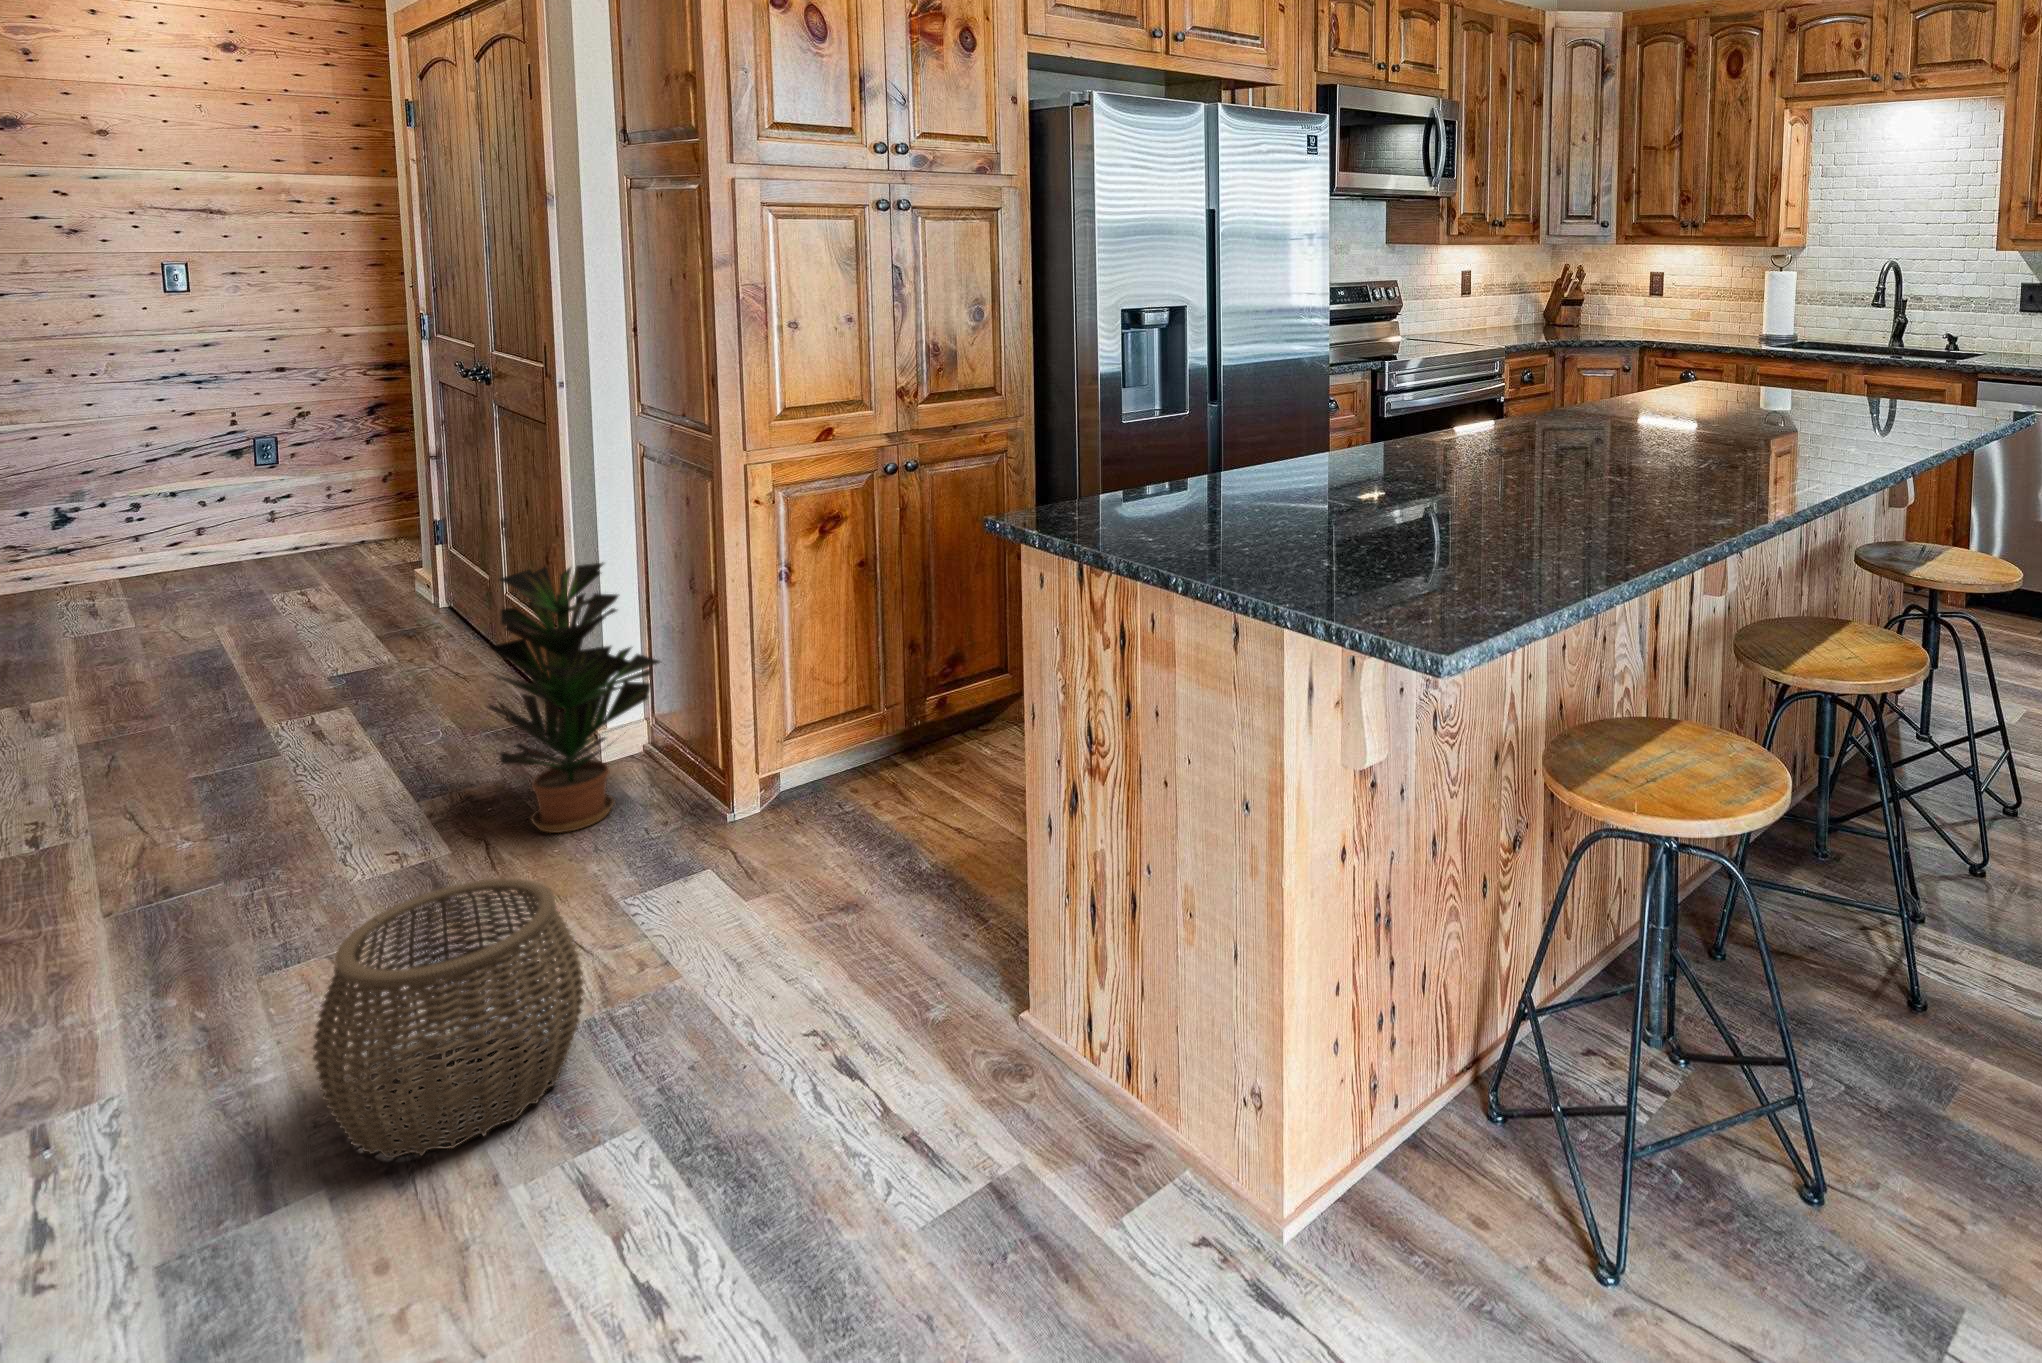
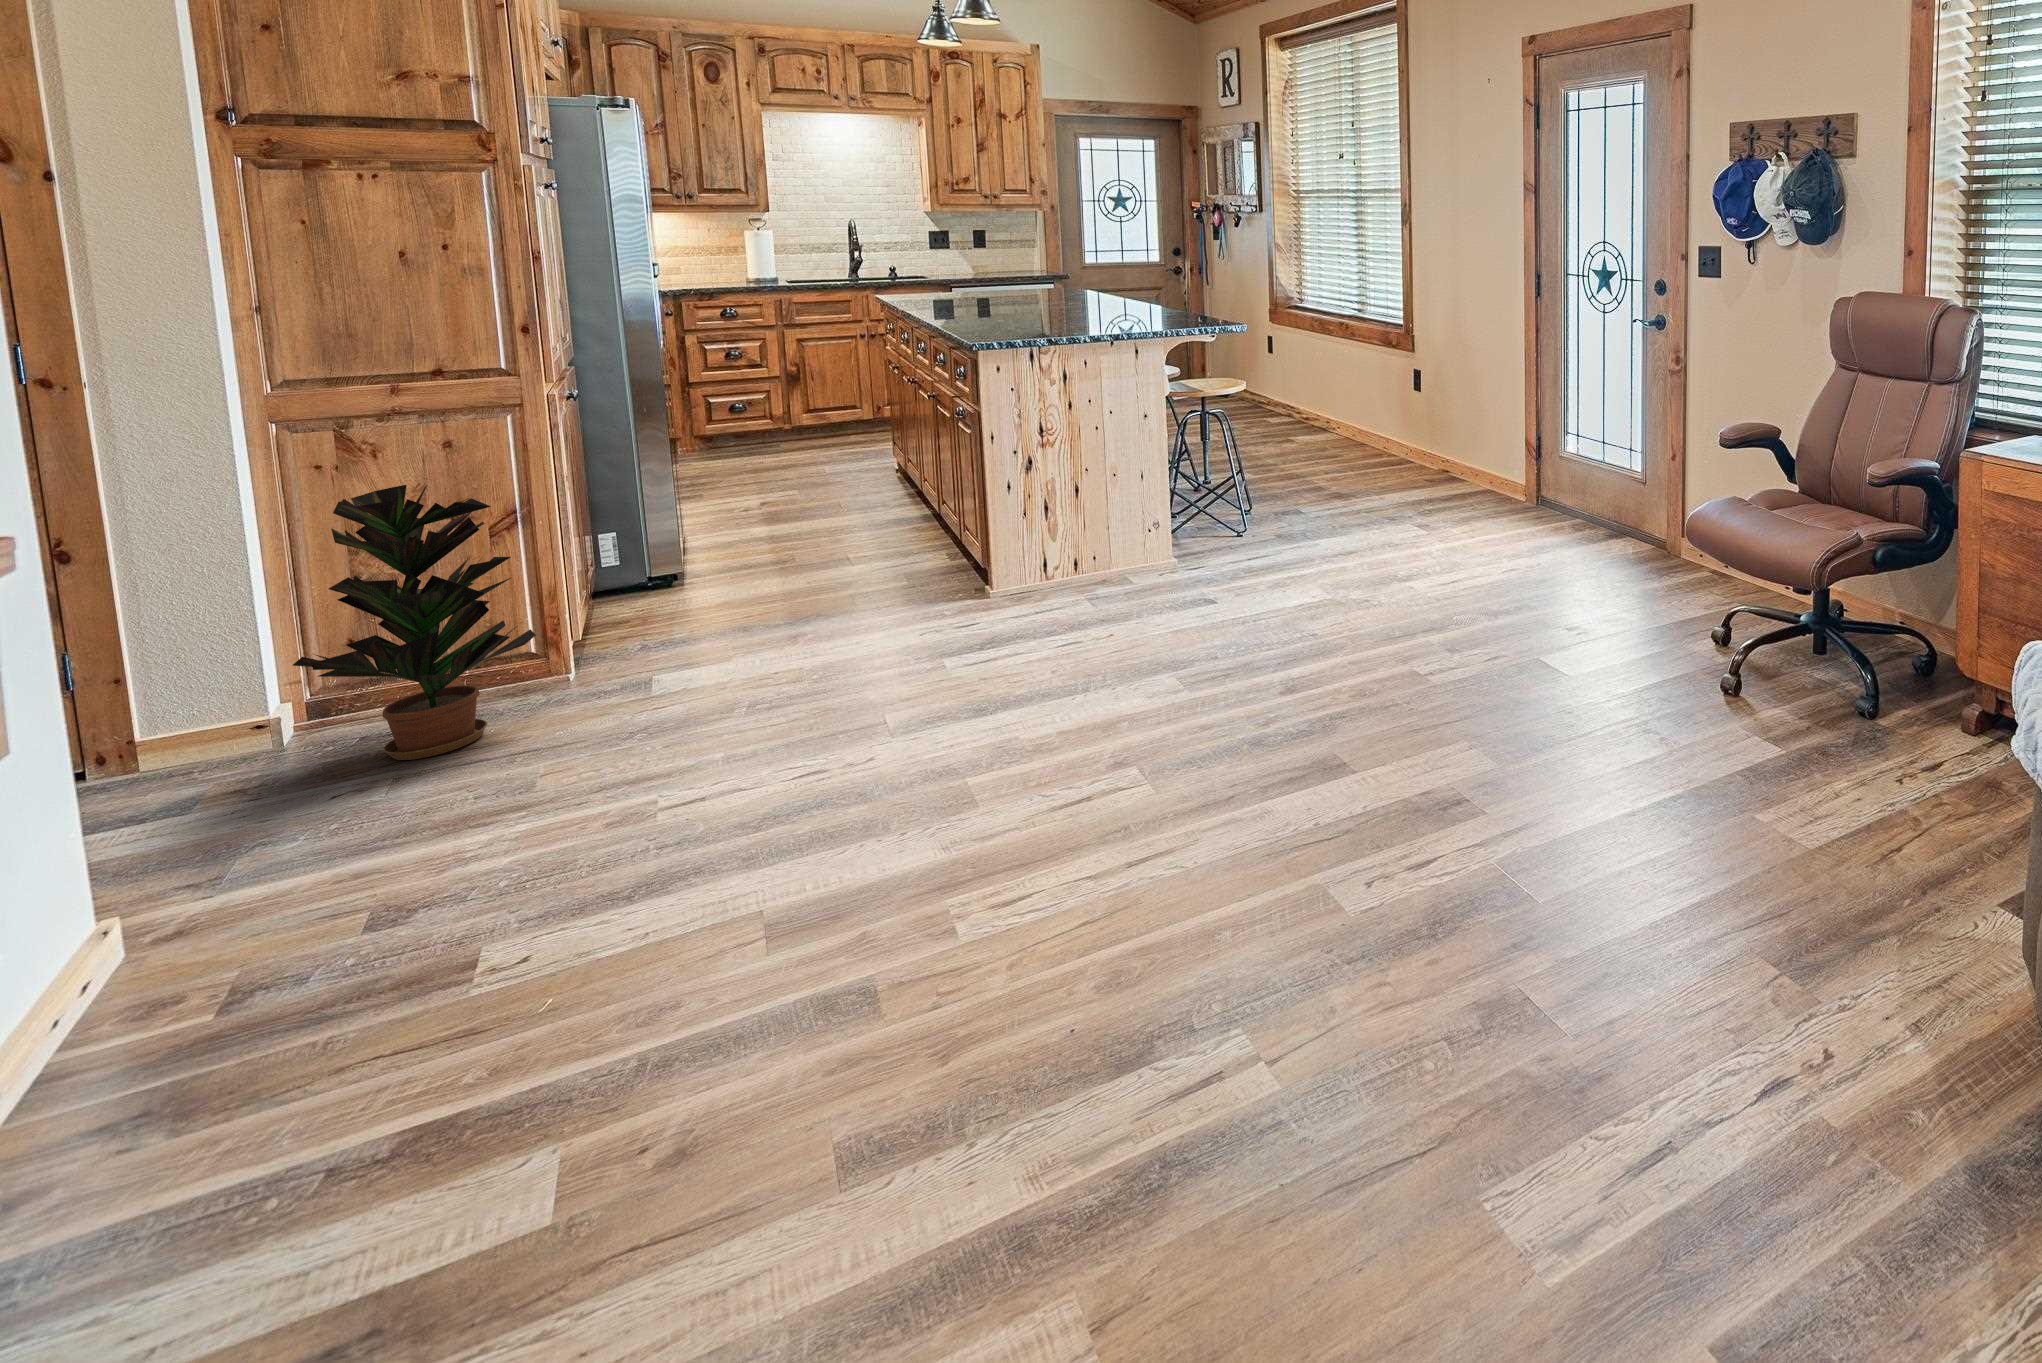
woven basket: present [313,879,584,1158] -> none [841,556,1003,709]

